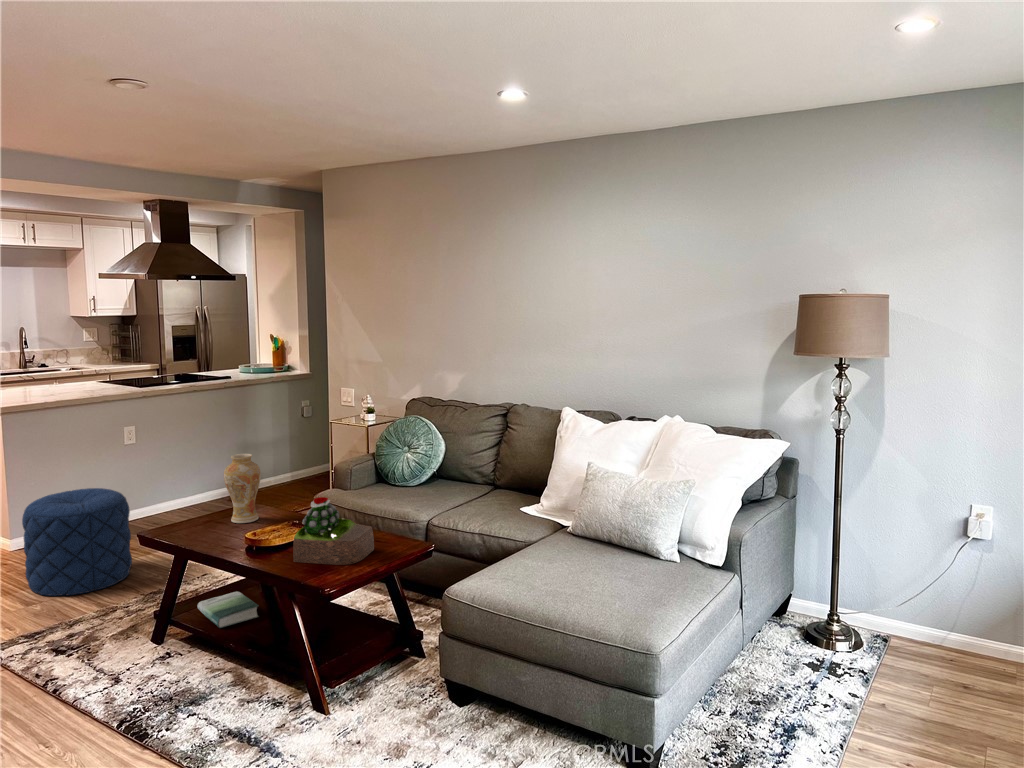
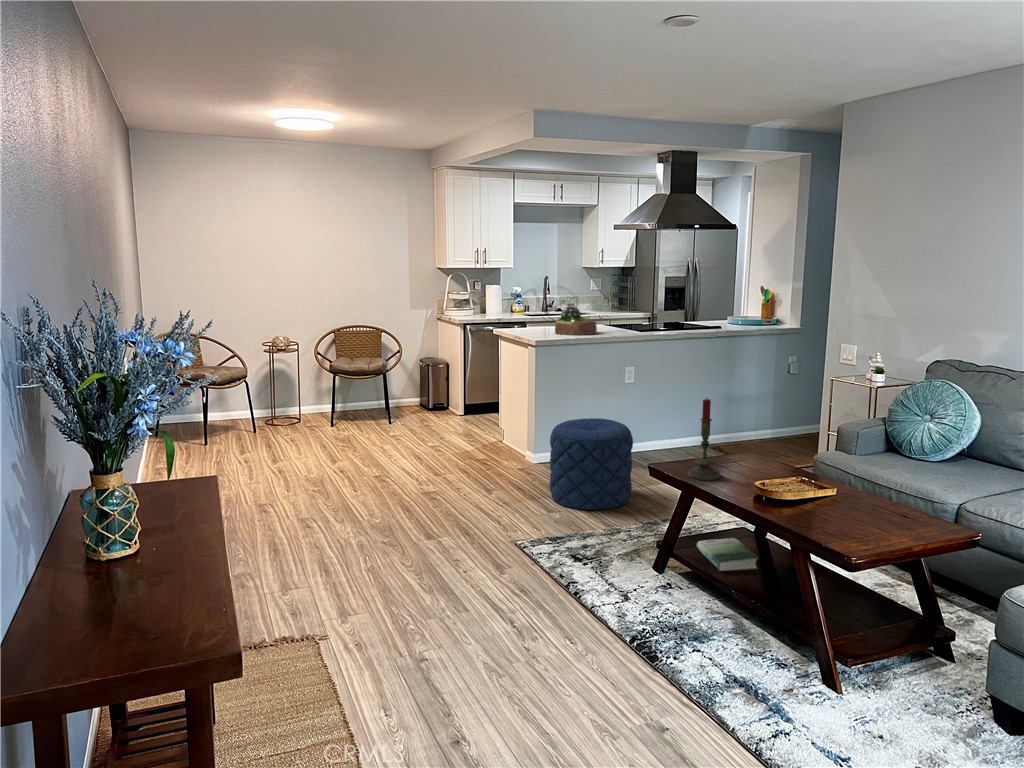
candle: none [180,454,215,539] -> present [688,398,720,481]
vase: present [224,454,261,523] -> none [731,402,768,472]
succulent plant: present [293,497,374,565] -> present [555,304,597,335]

